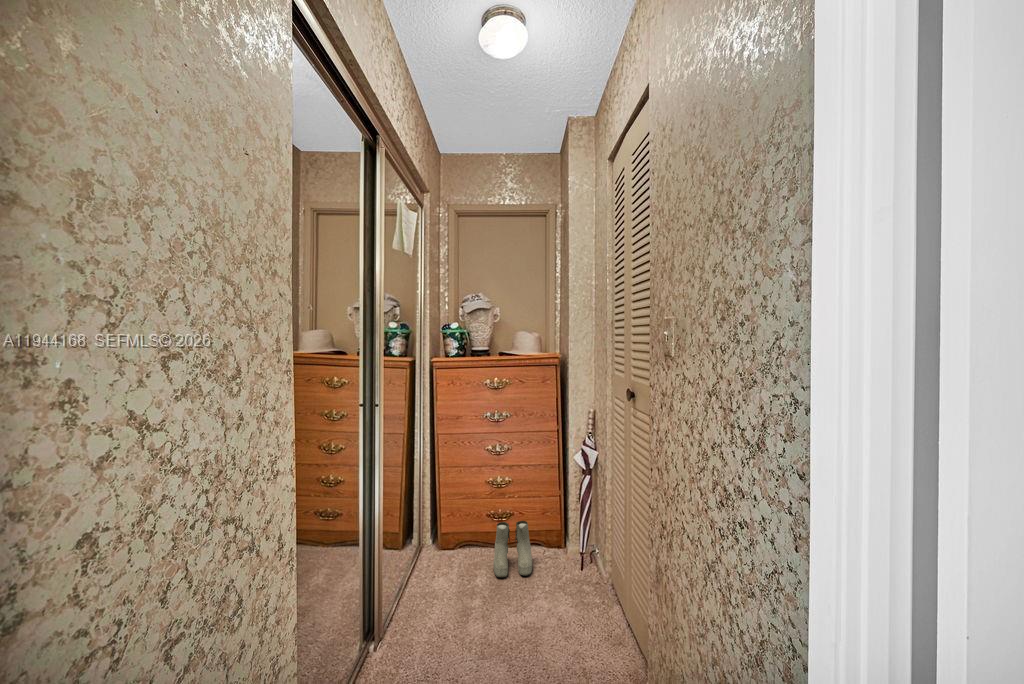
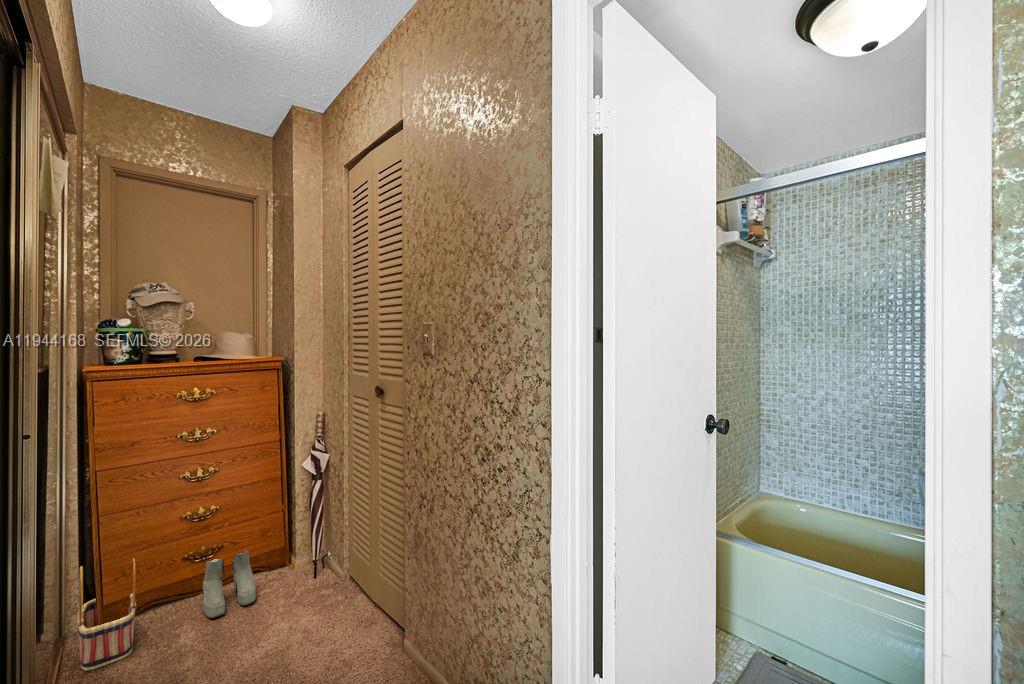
basket: none [416,505,450,586] -> present [77,558,136,671]

